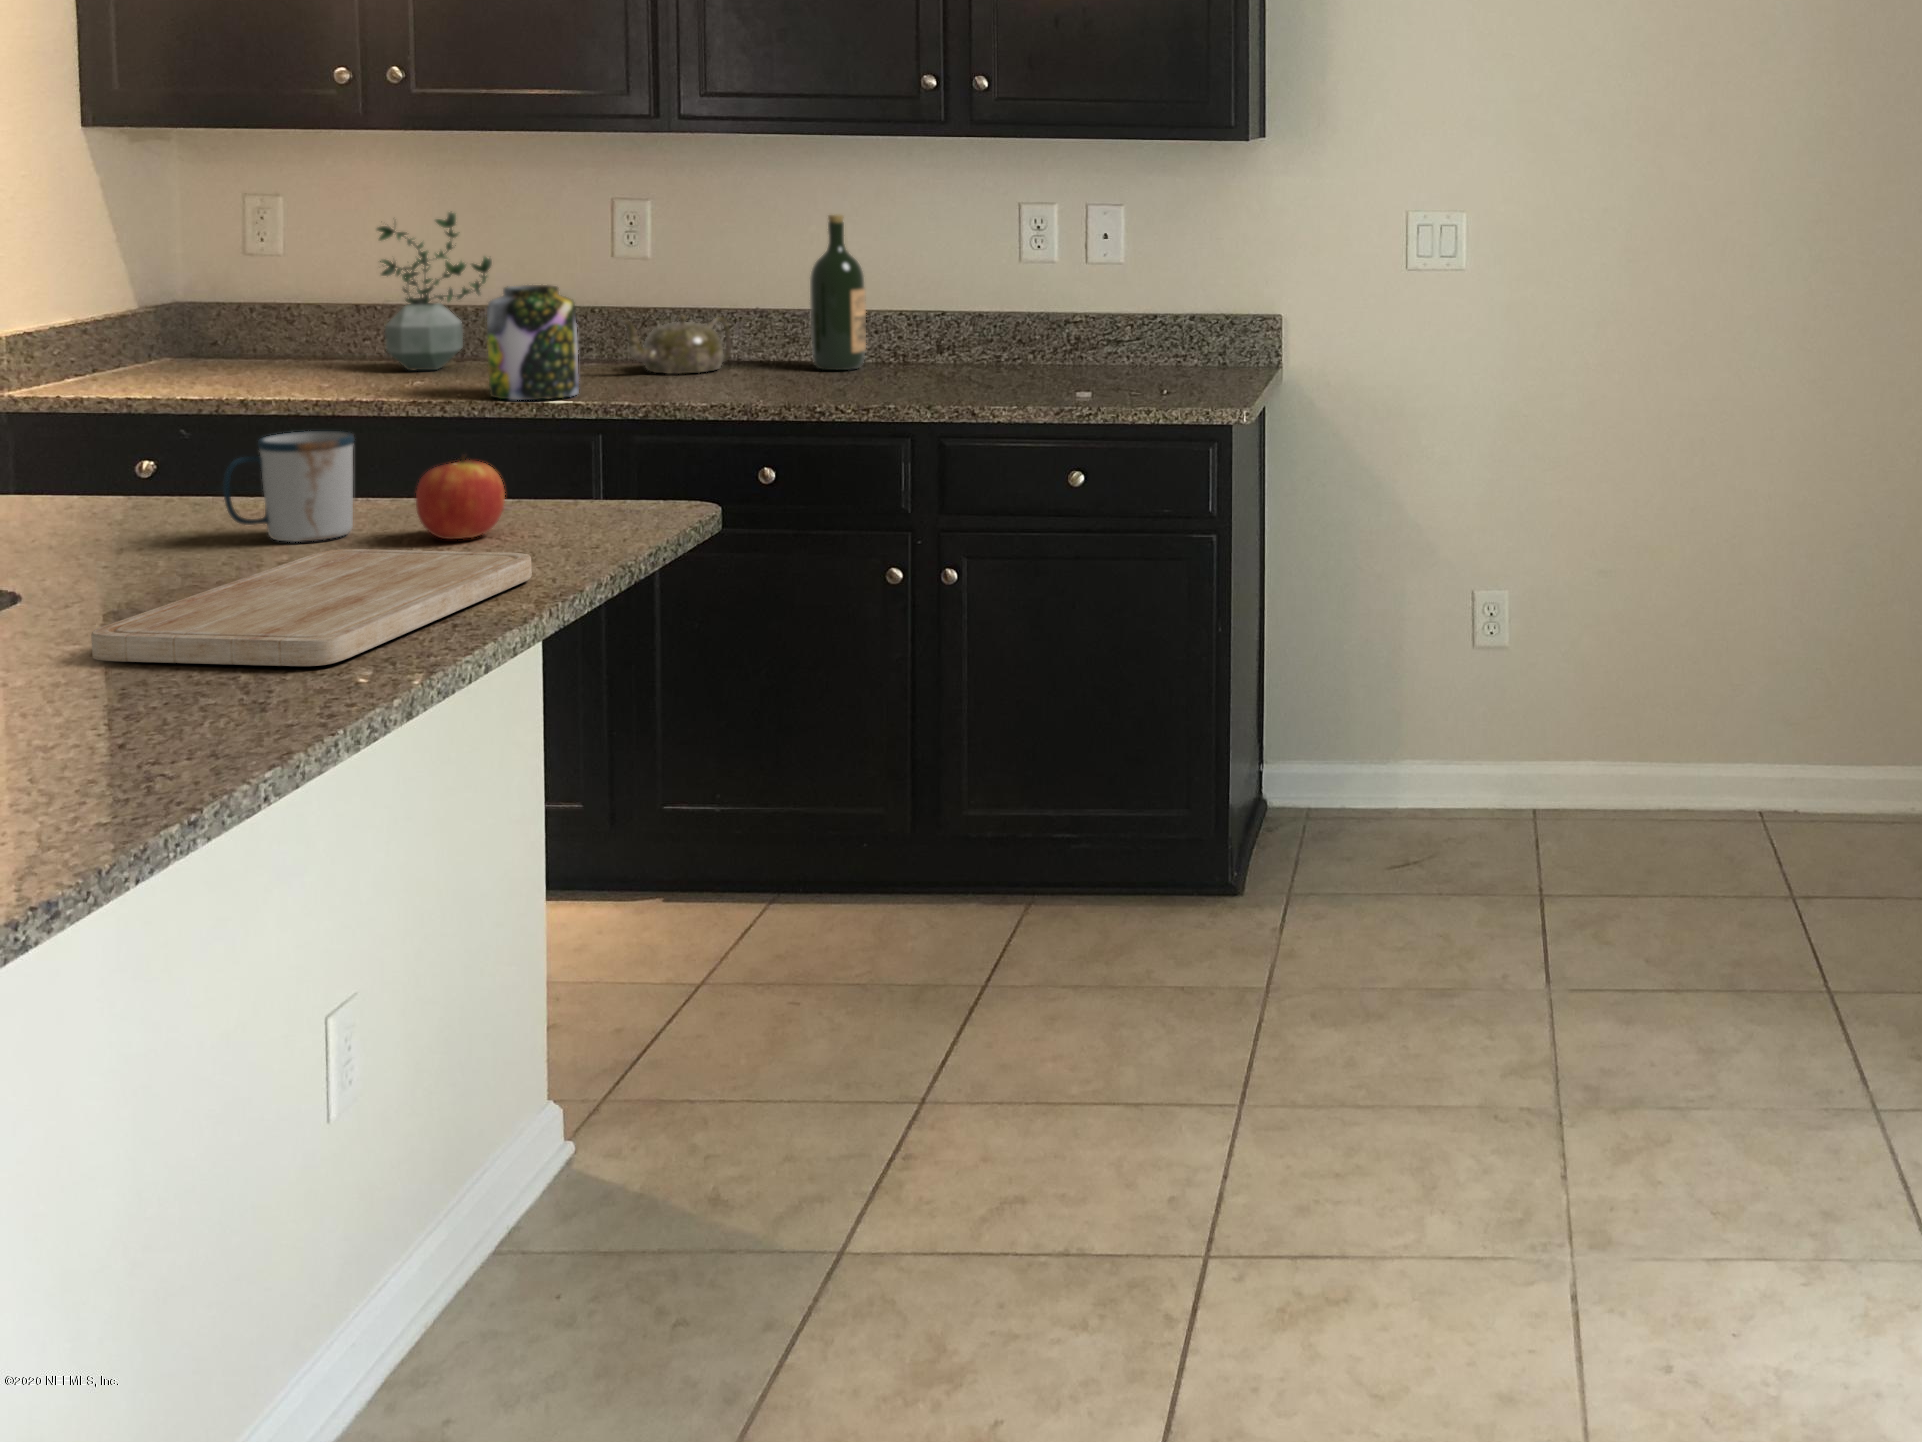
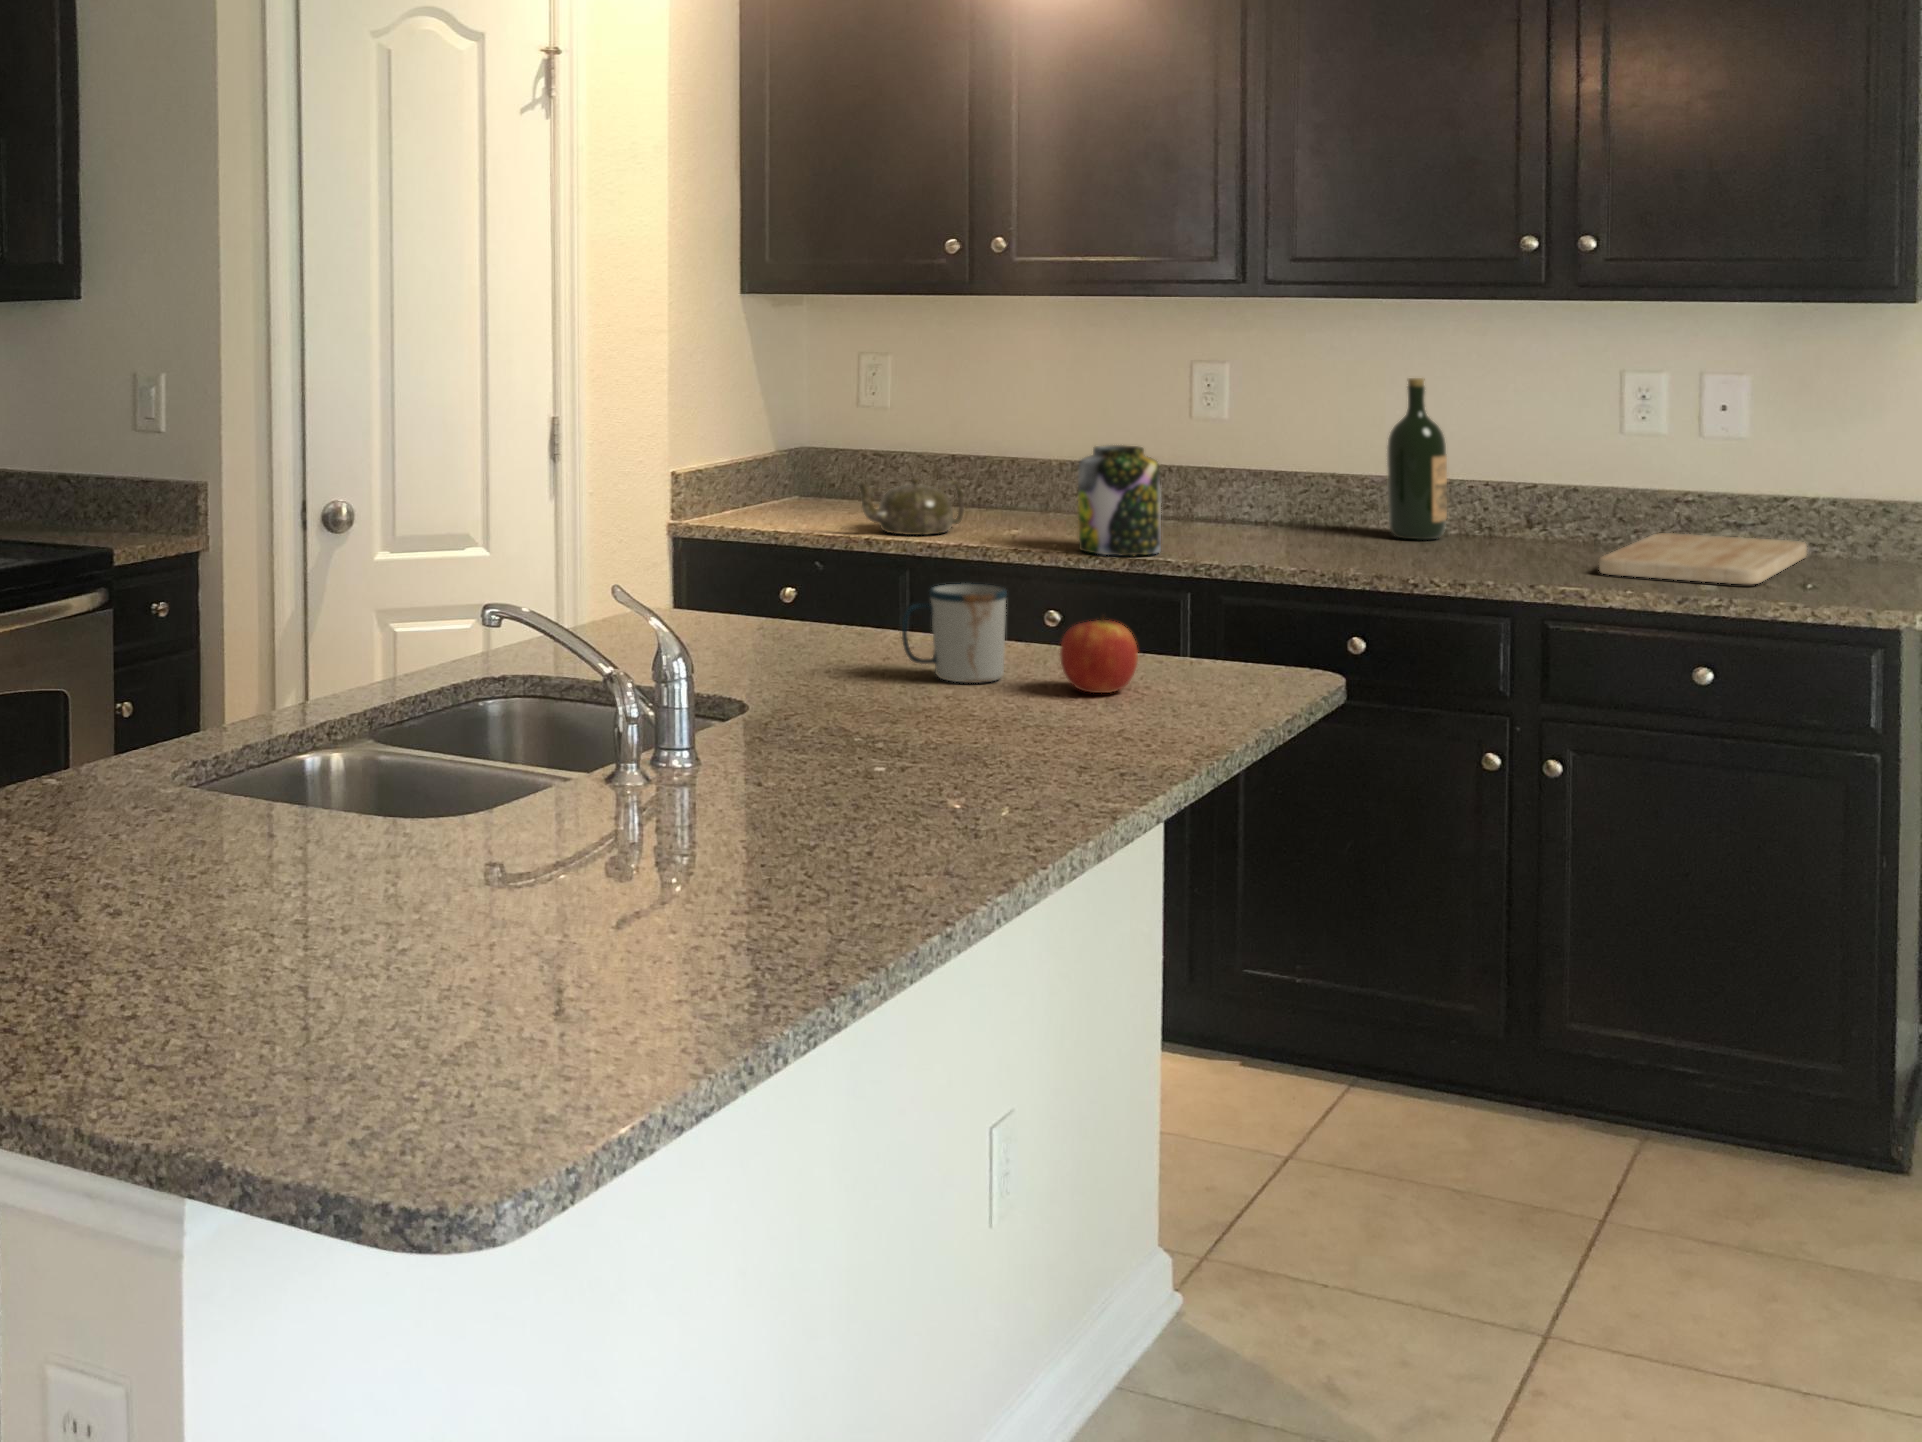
potted plant: present [377,213,492,371] -> none [973,372,1074,520]
teapot: present [621,315,731,374] -> present [855,477,964,535]
cutting board: present [91,549,532,666] -> present [1599,533,1807,585]

